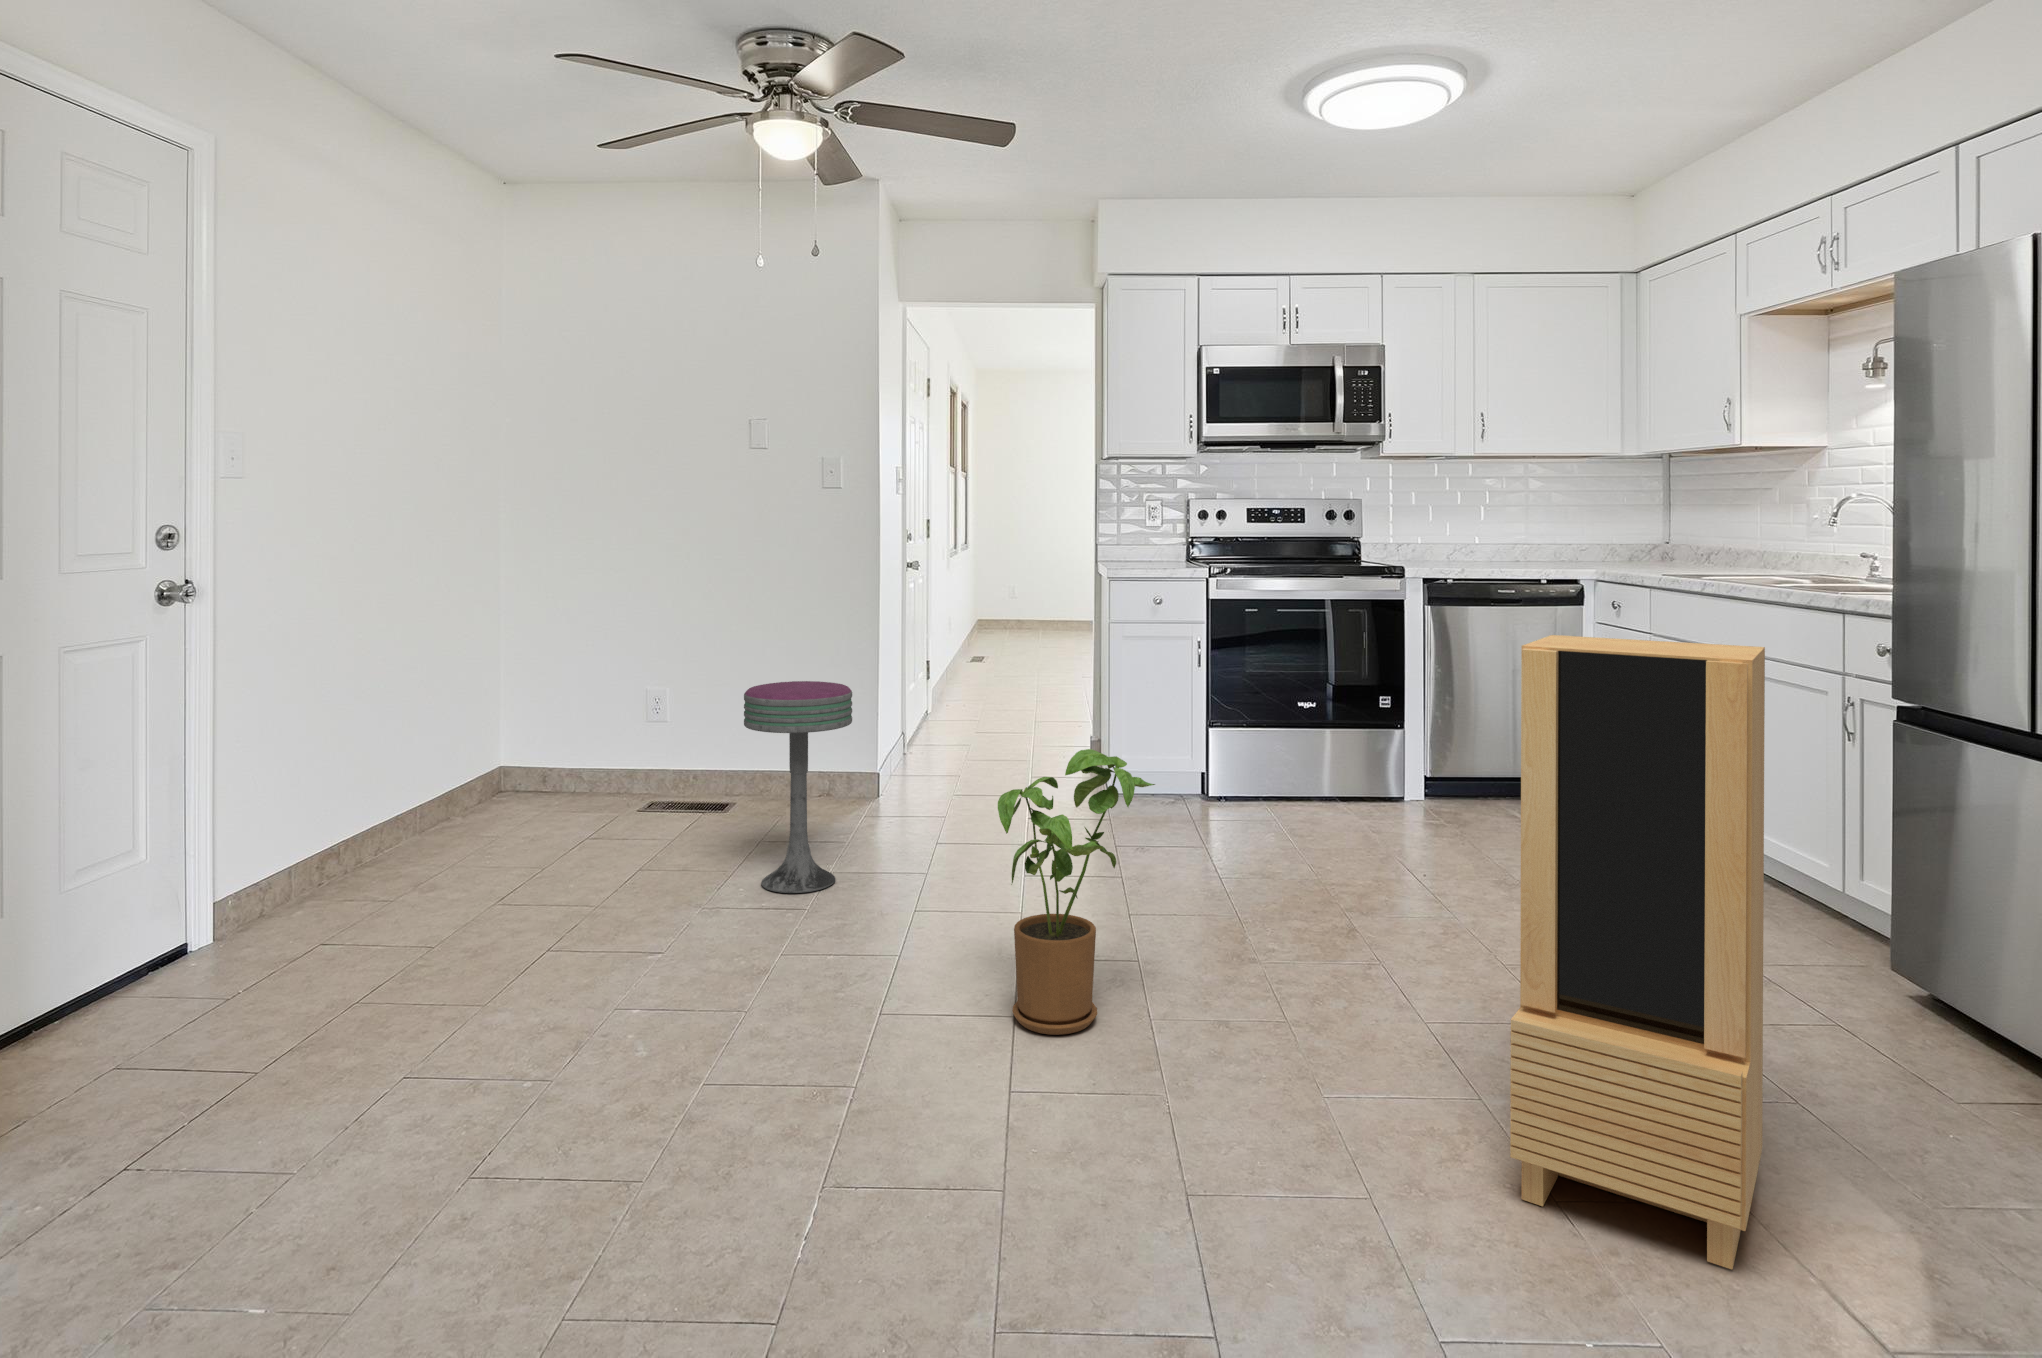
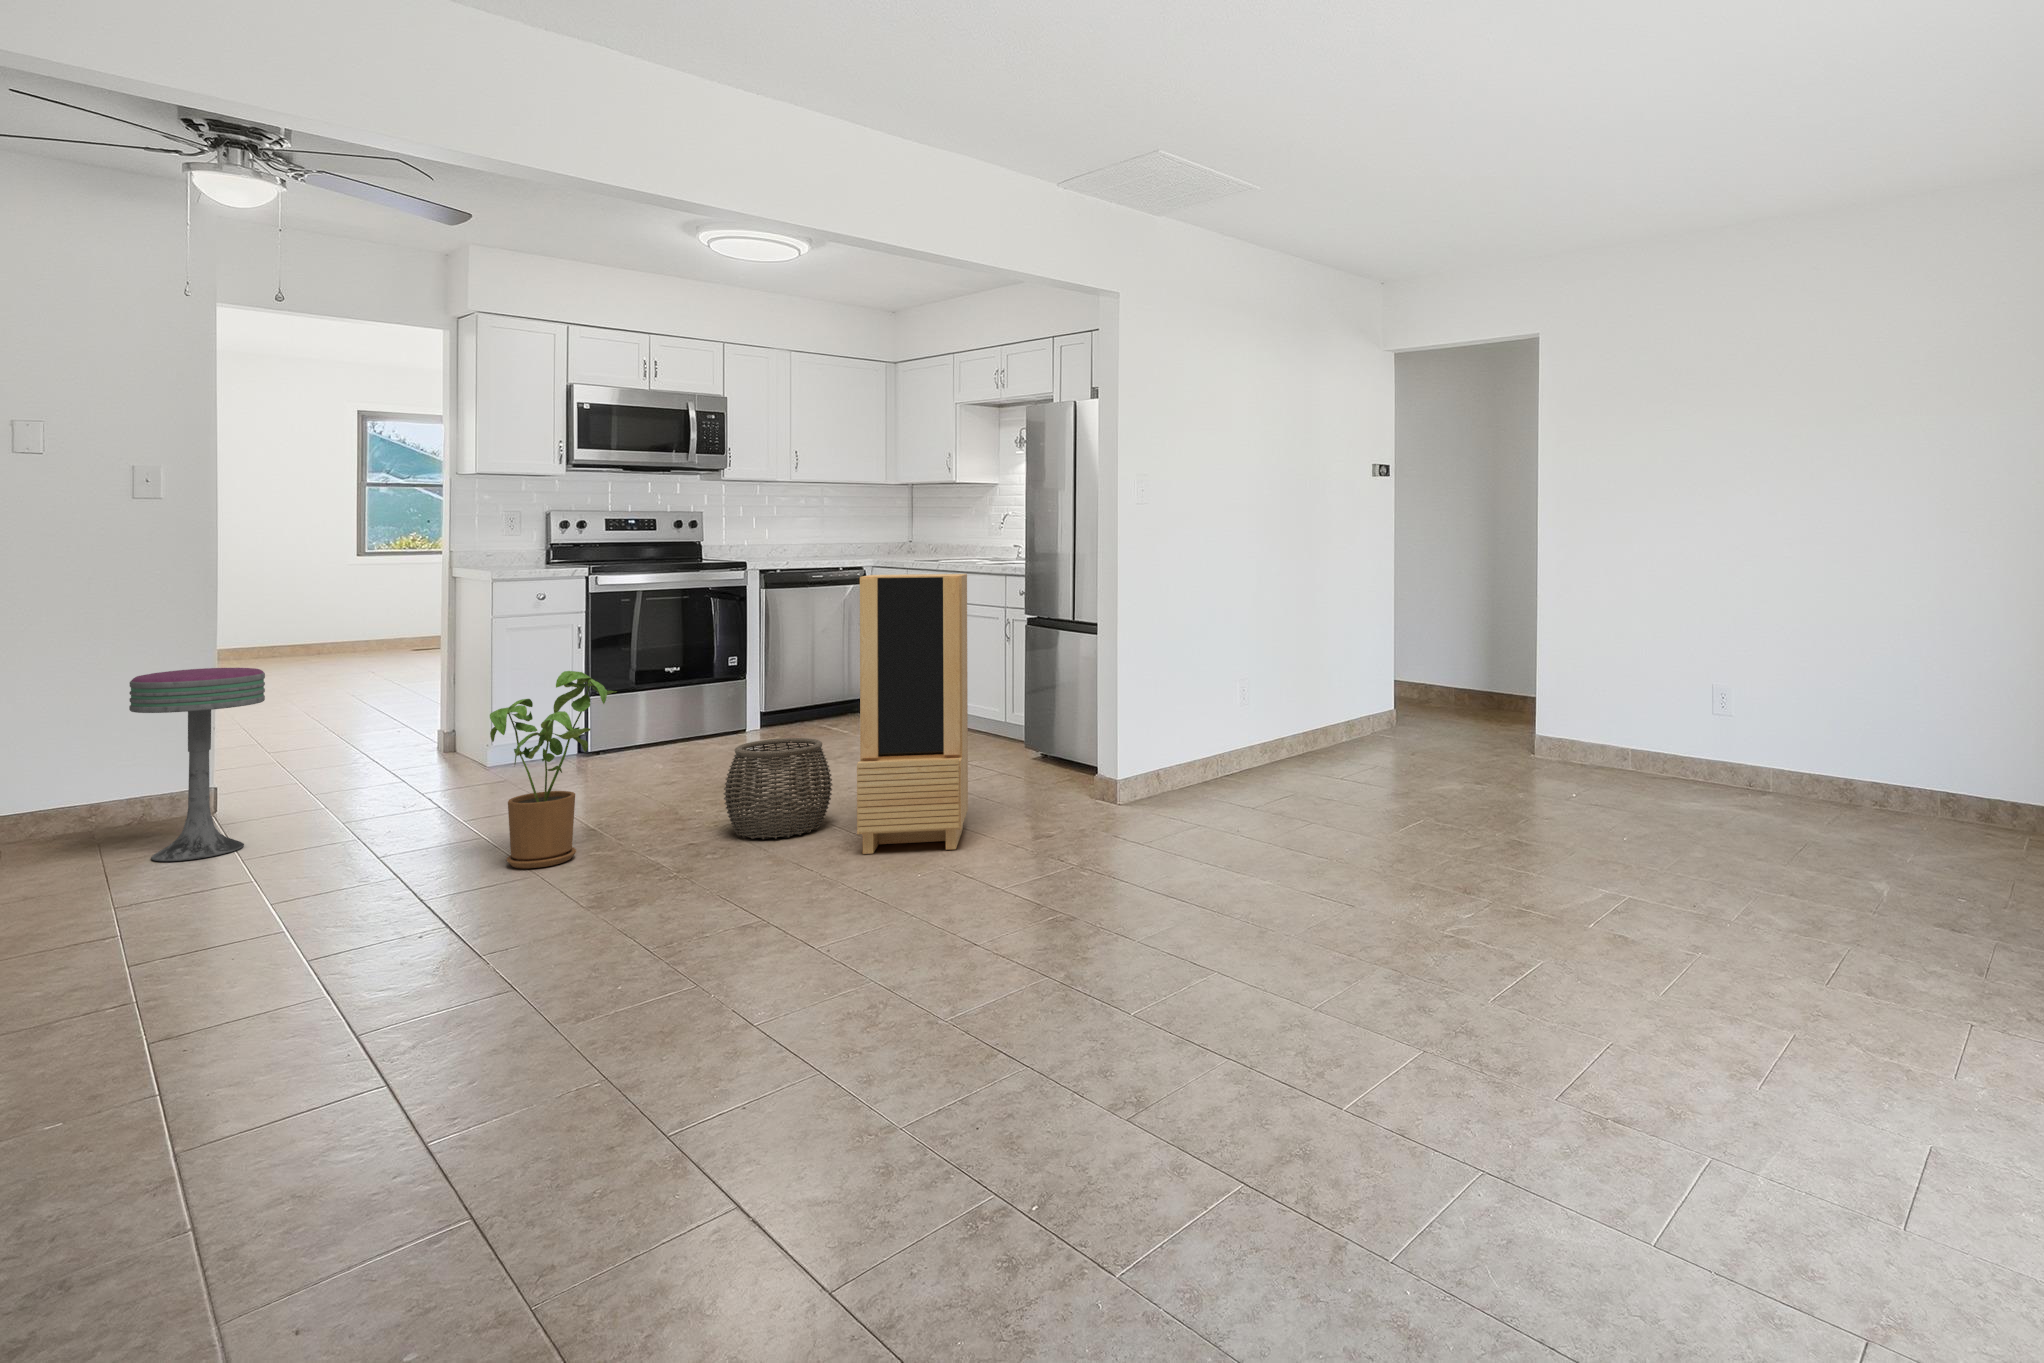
woven basket: none [1301,891,1482,1088] -> present [723,738,832,839]

